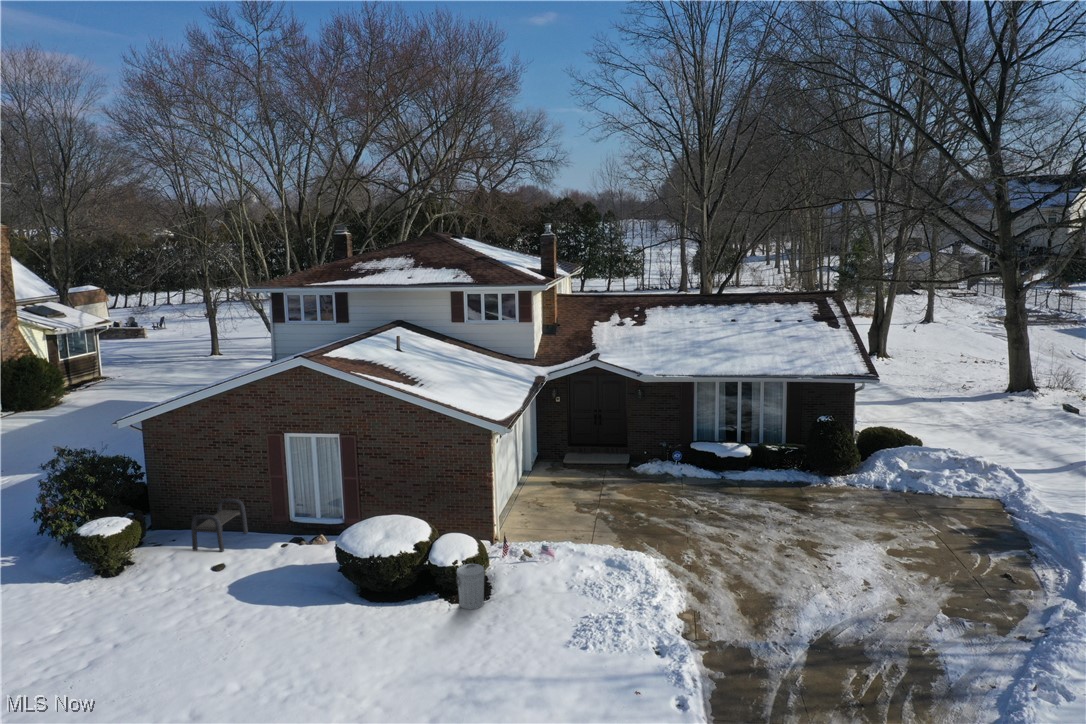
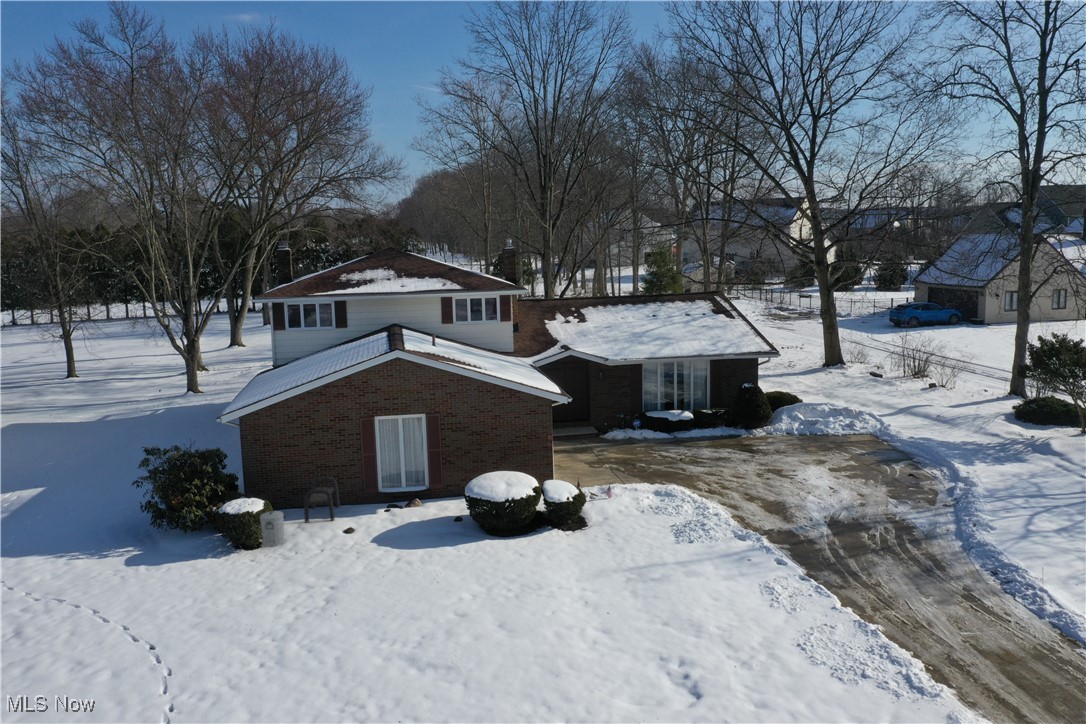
trash can: present [456,564,485,609] -> present [260,511,284,547]

